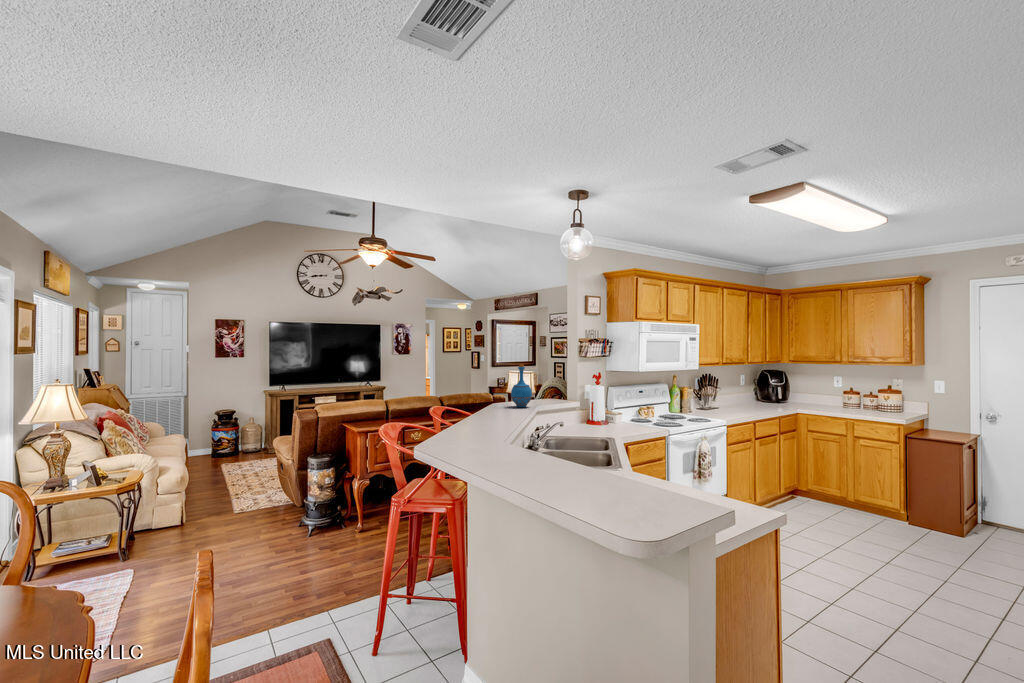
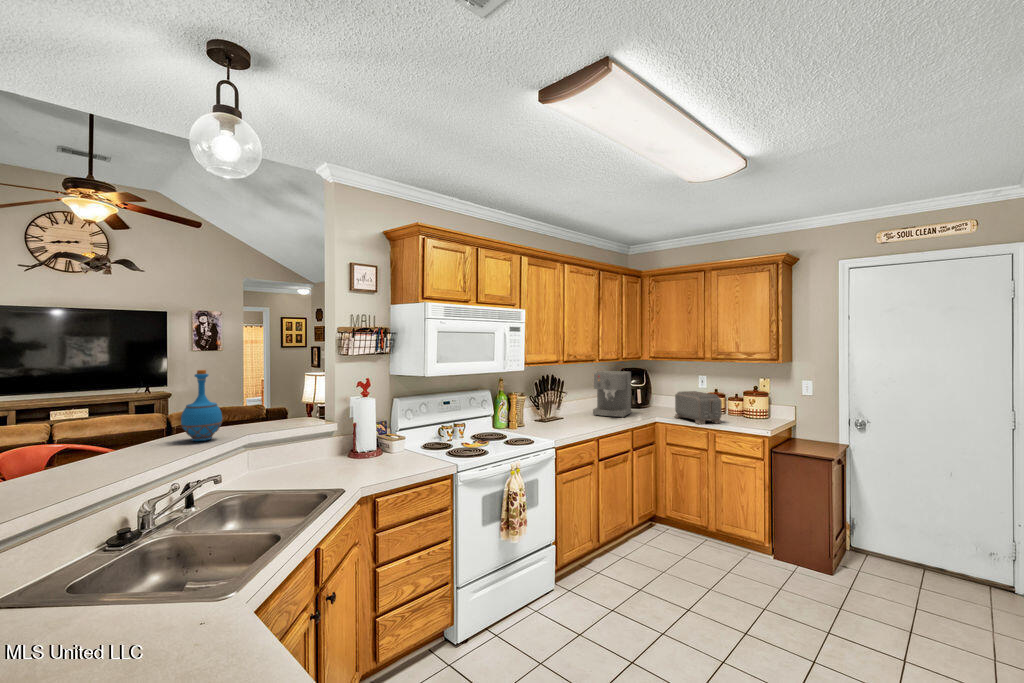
coffee maker: none [743,372,775,409] -> present [593,371,631,417]
toaster: none [815,389,859,415] -> present [674,391,722,424]

